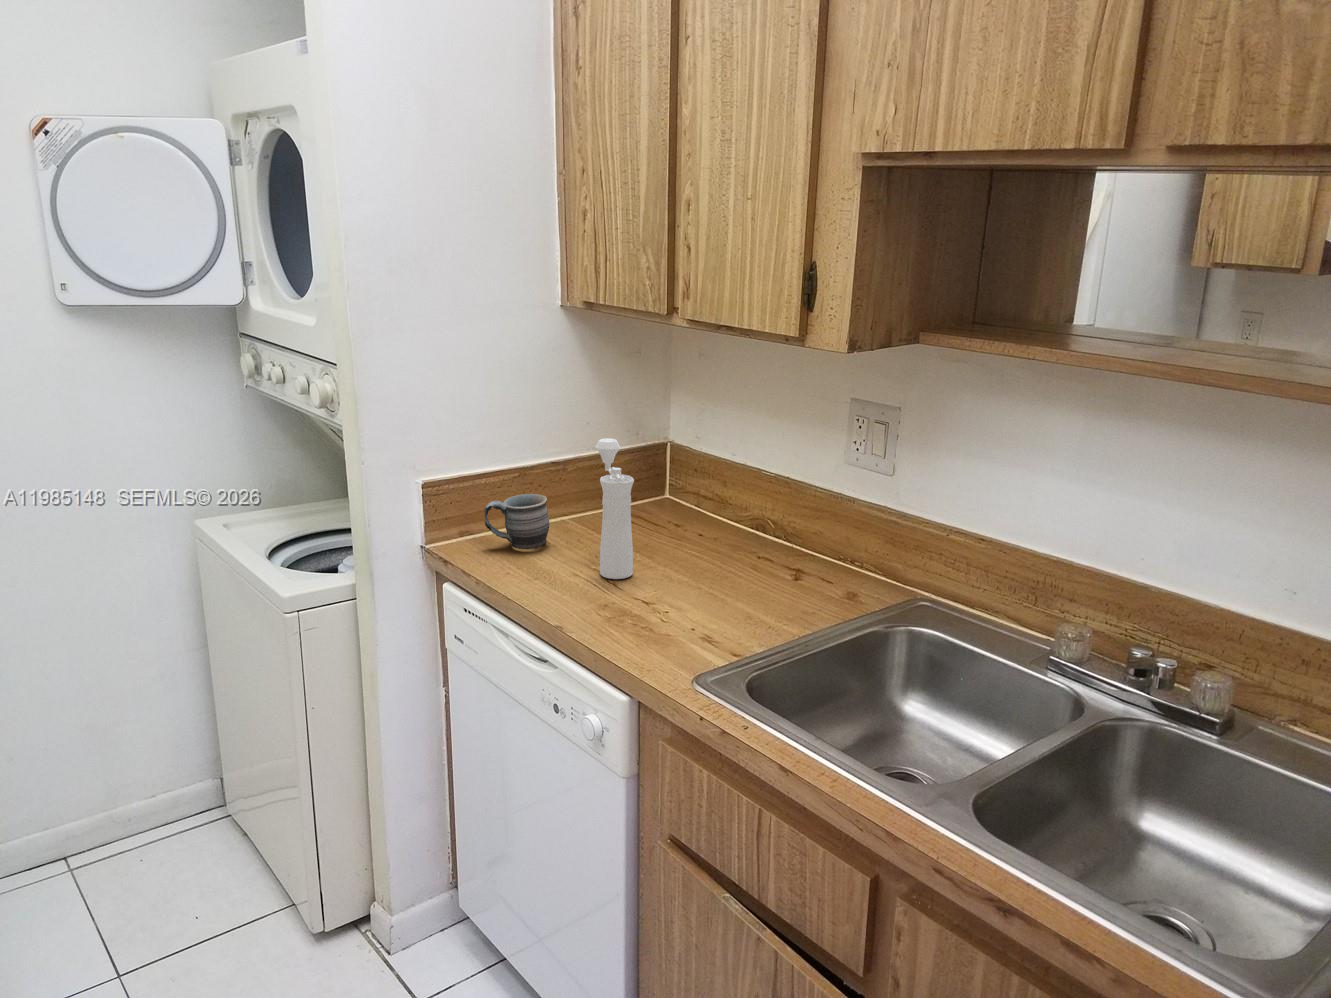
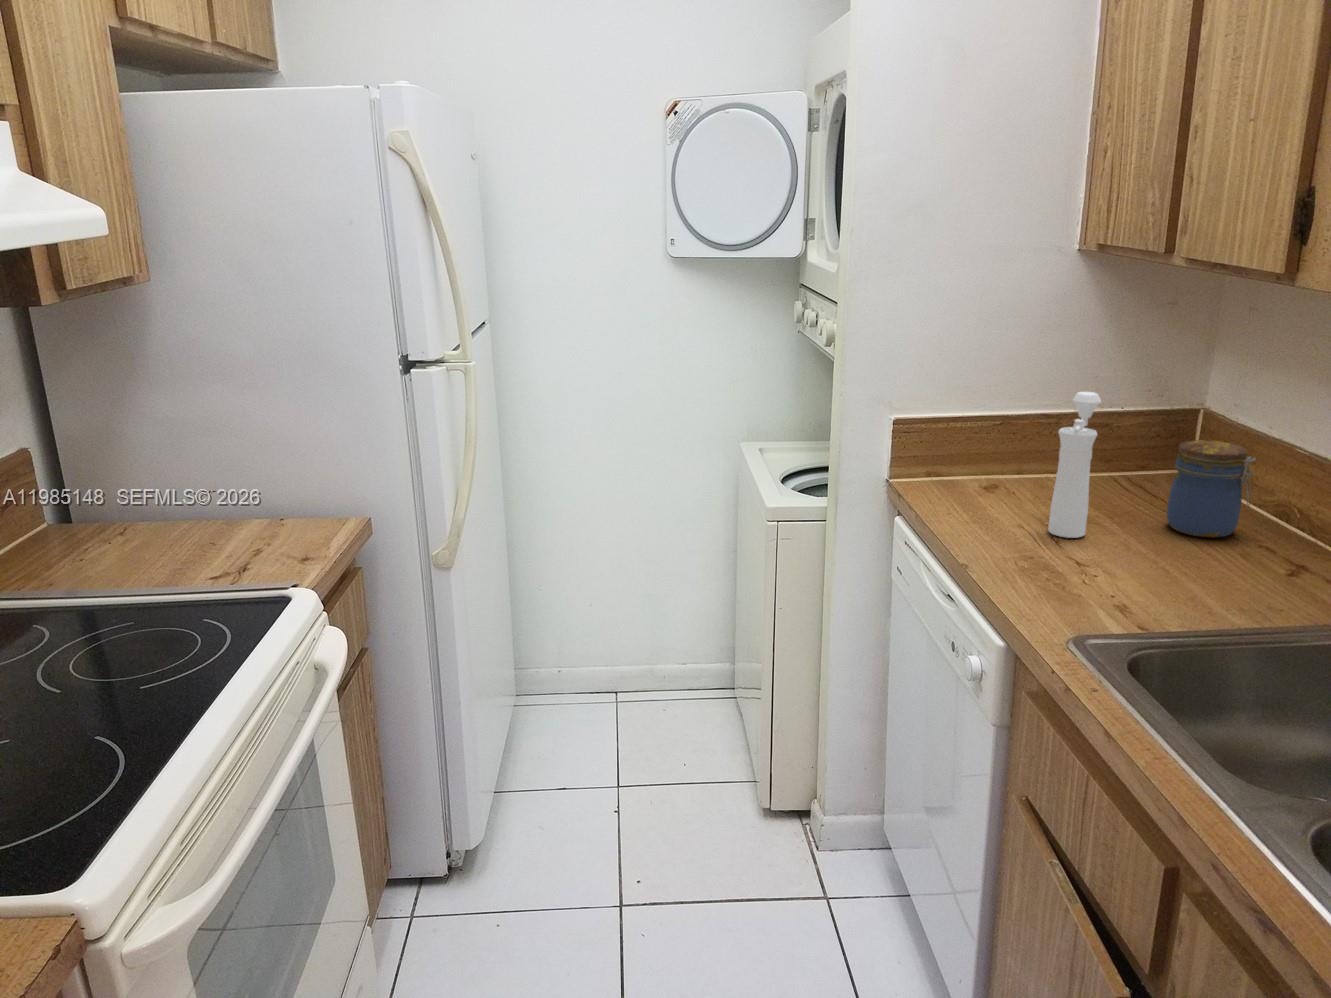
jar: none [683,471,746,555] -> present [1167,440,1256,537]
mug: present [484,494,549,549] -> none [953,444,1020,498]

